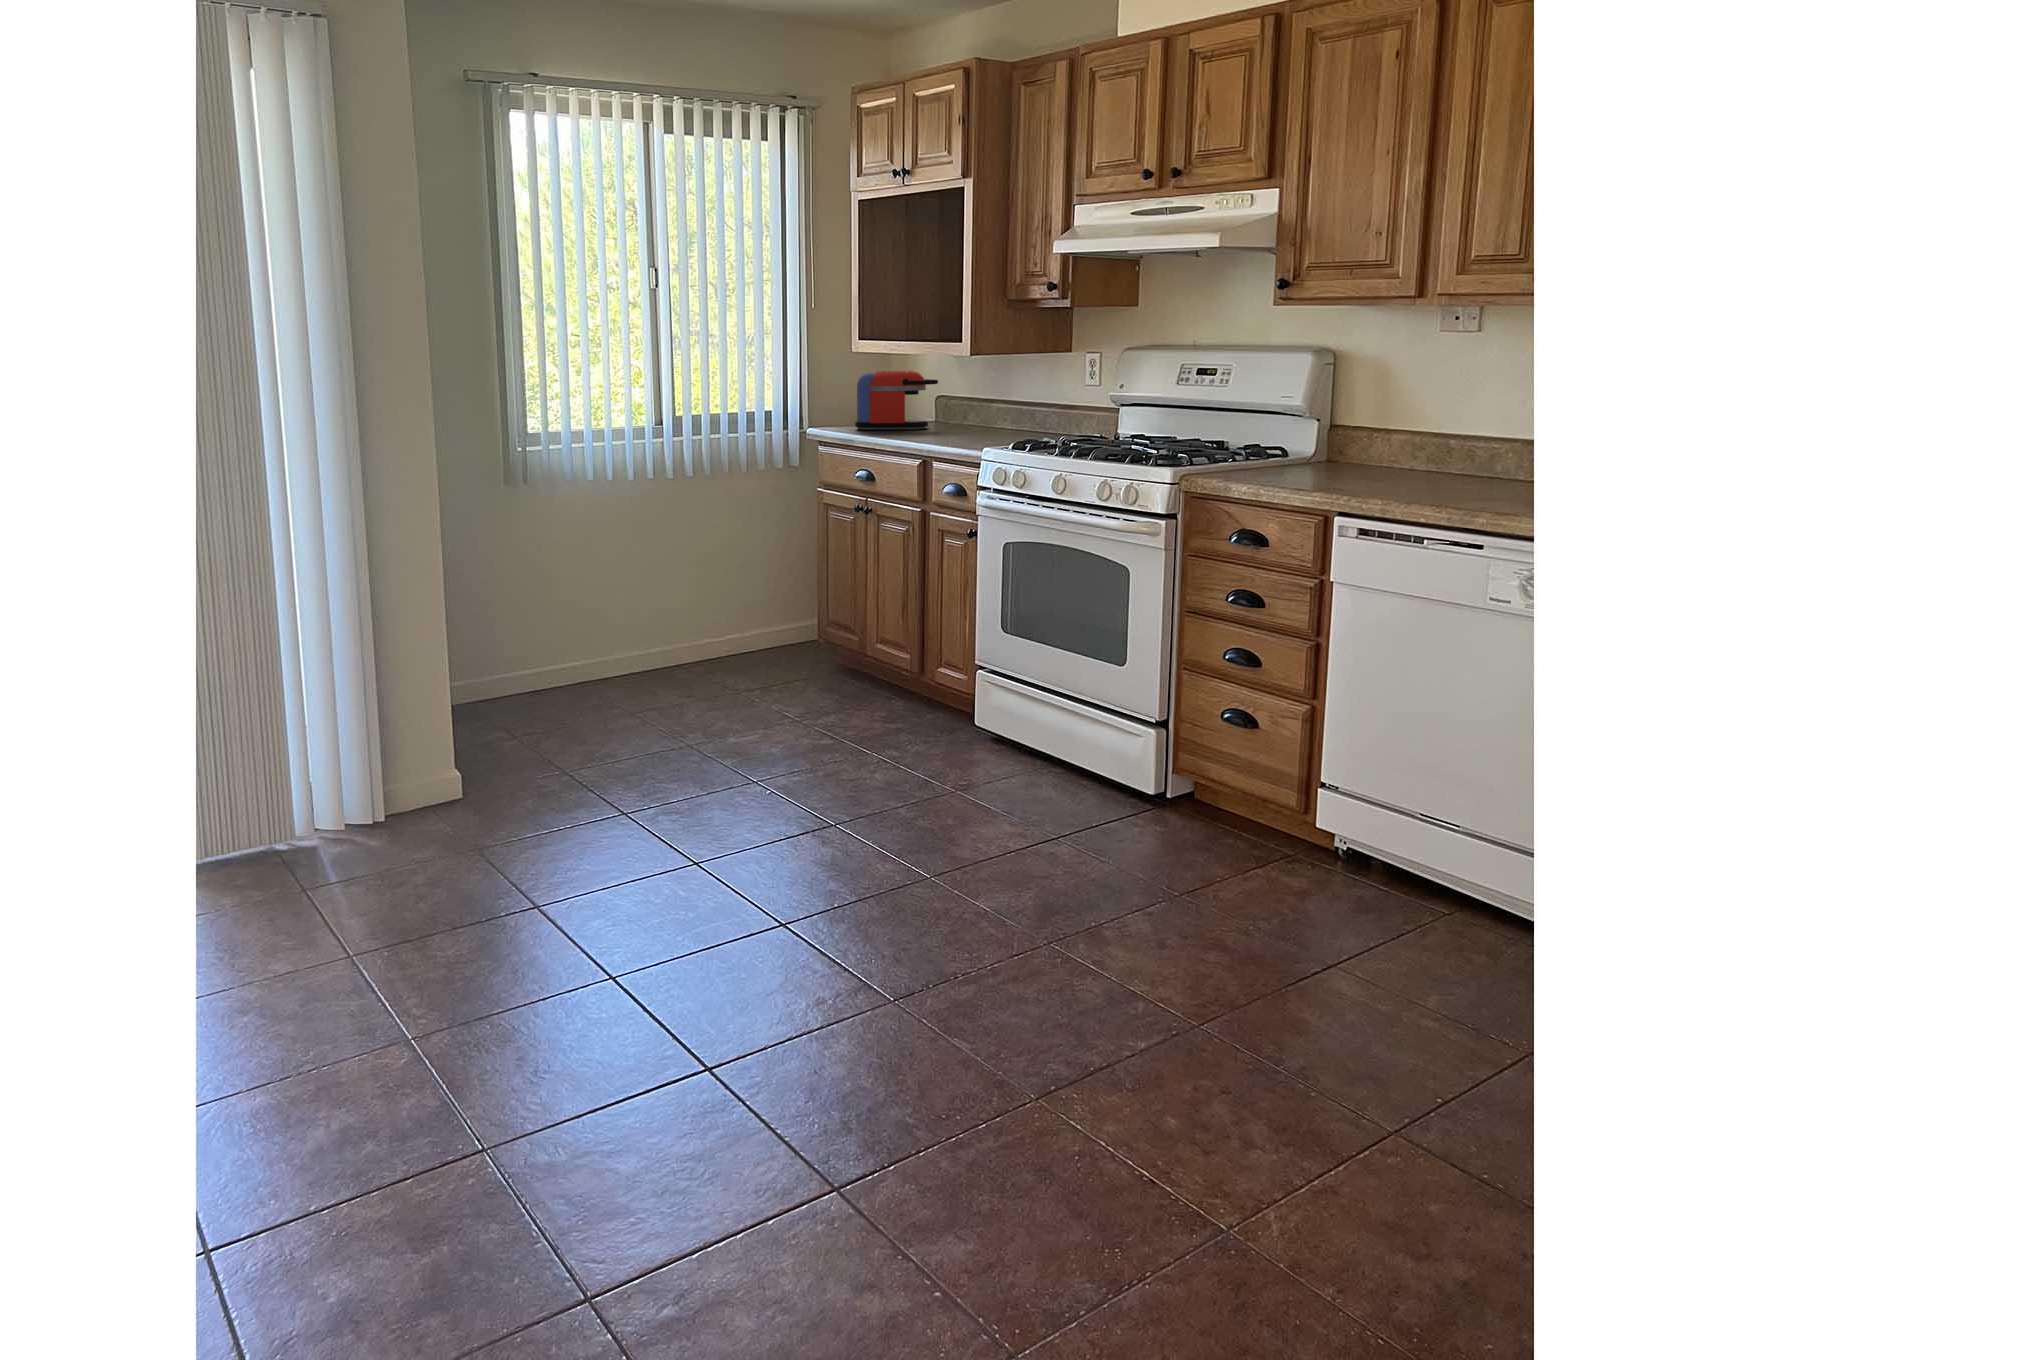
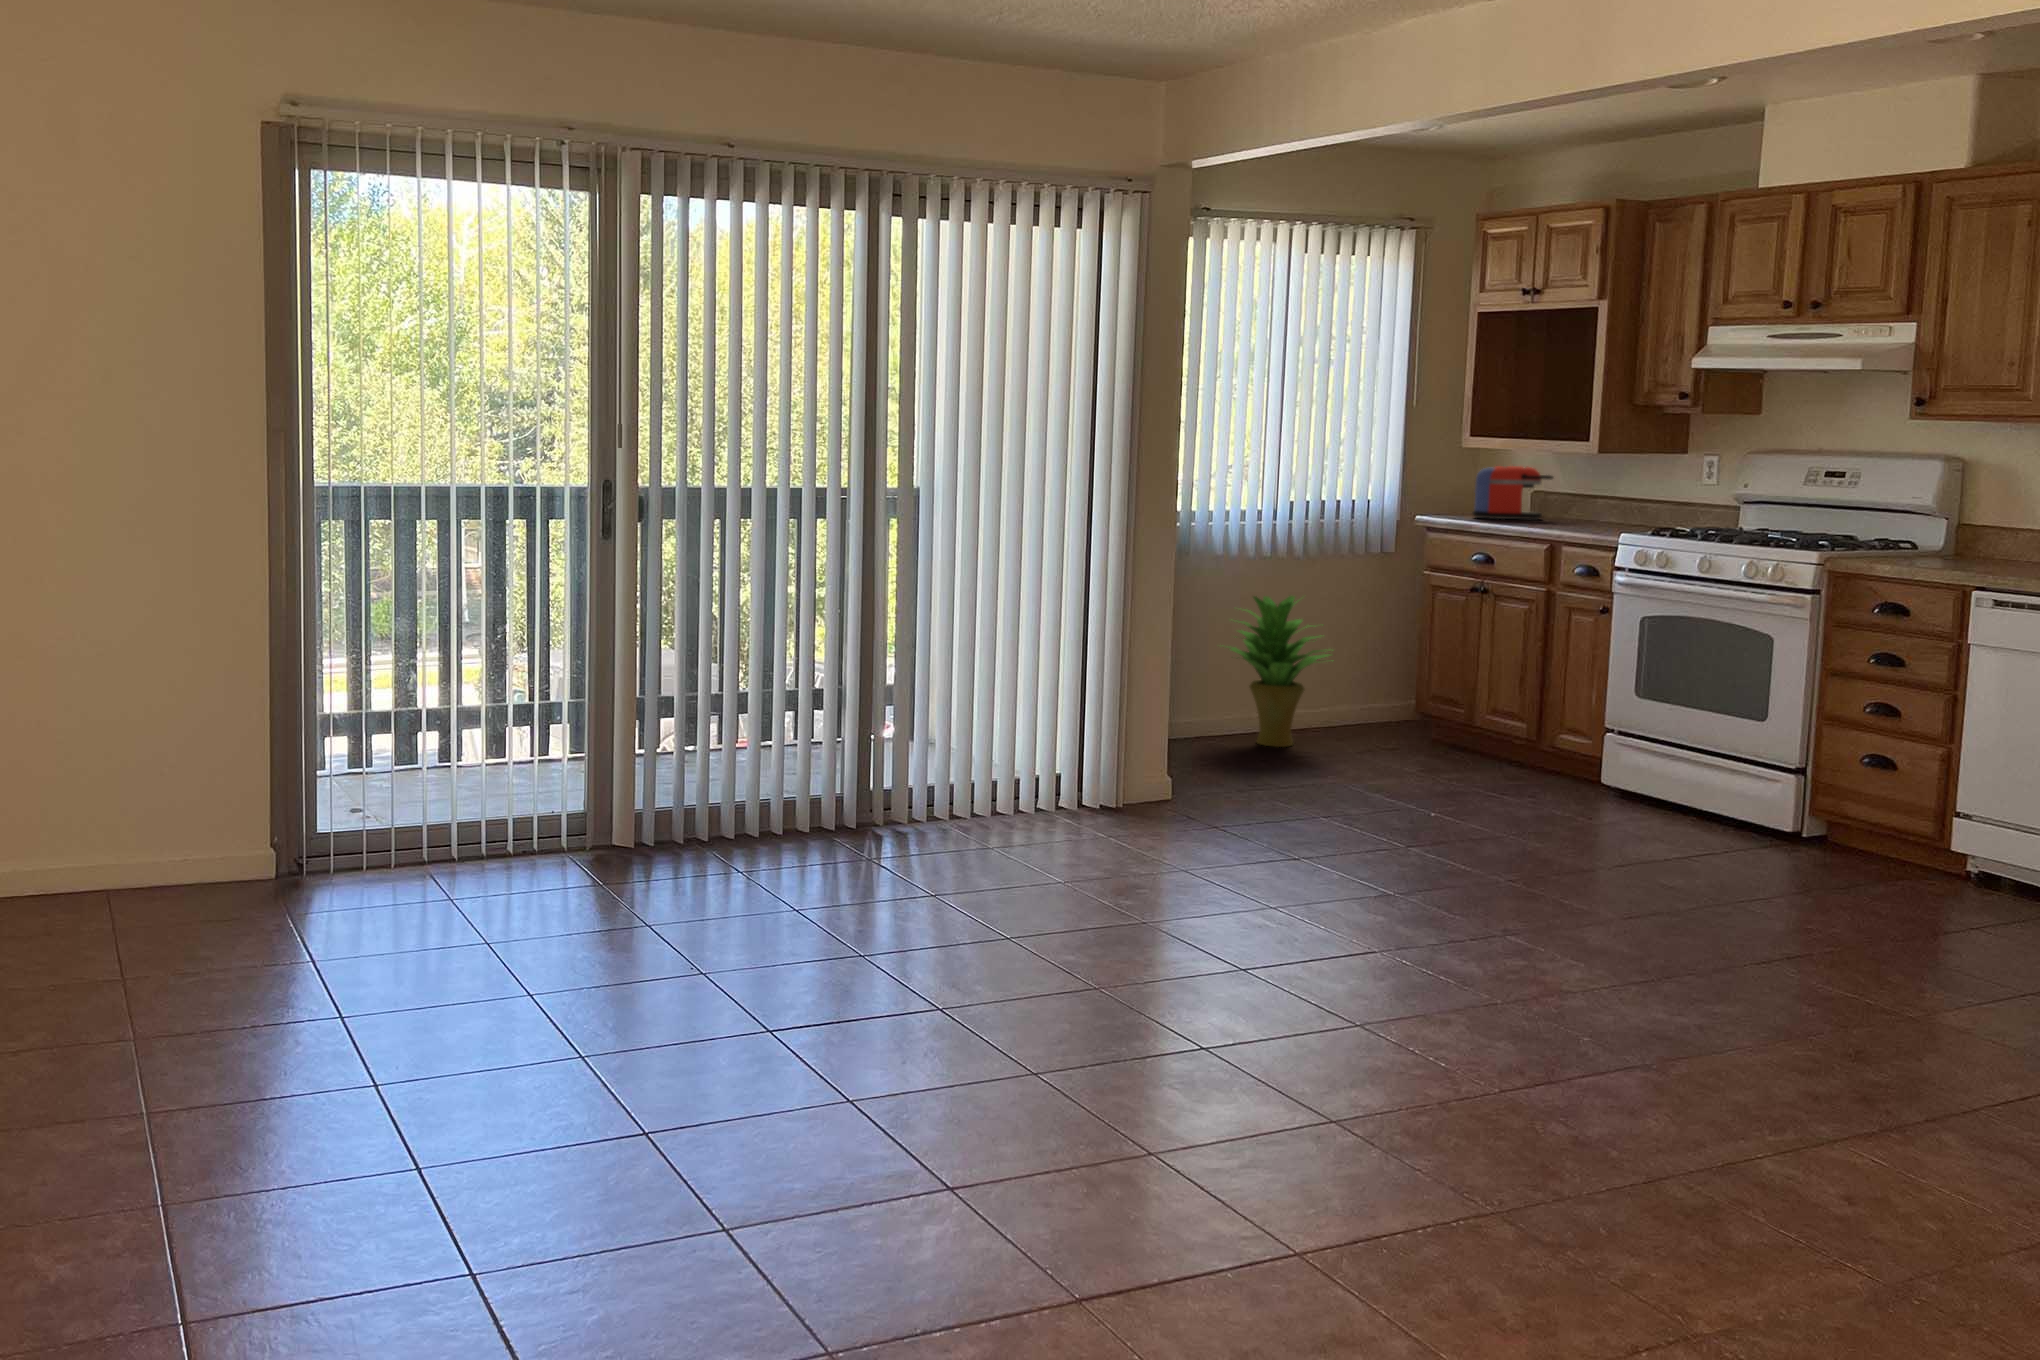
potted plant: none [575,525,709,698] -> present [1230,596,1333,747]

